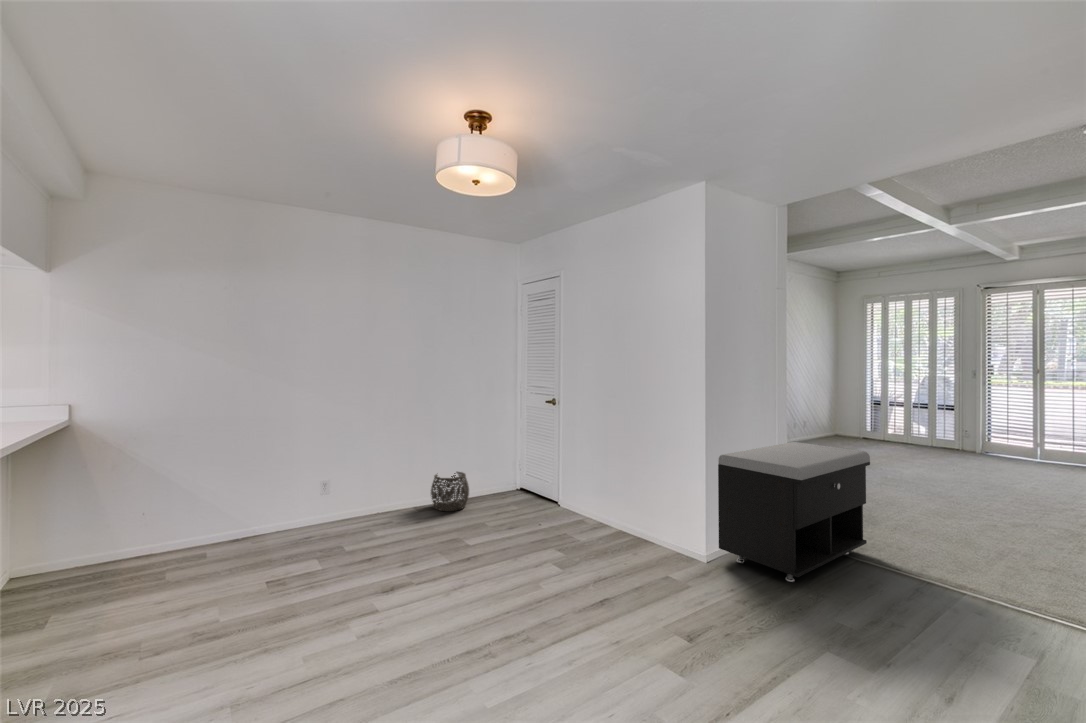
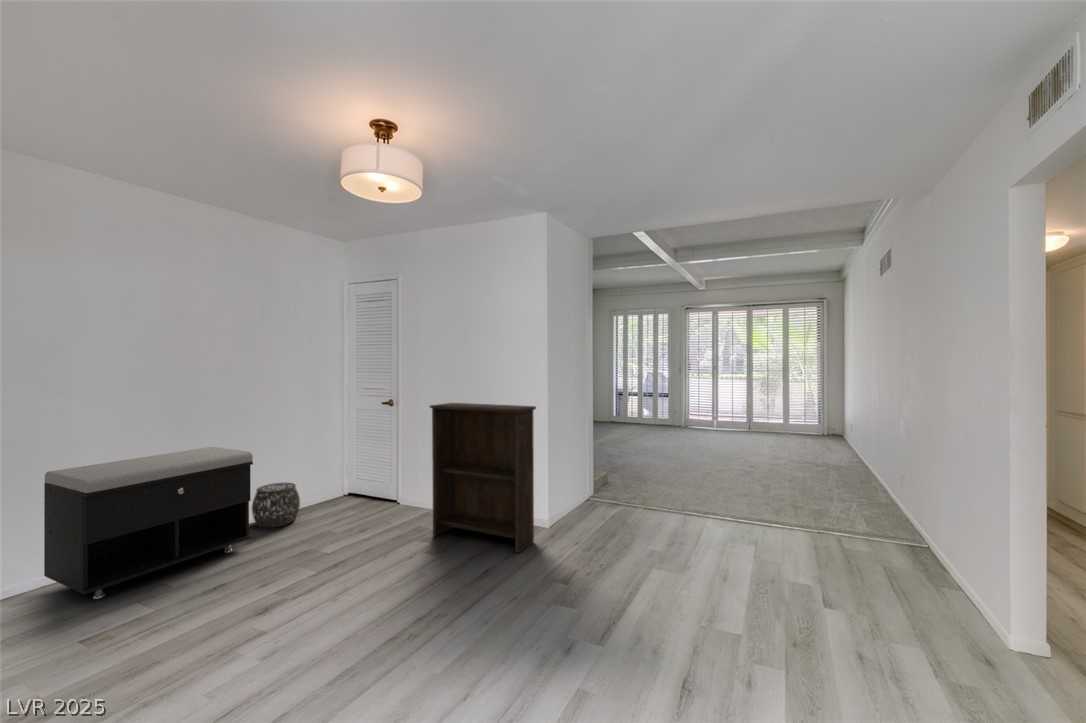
bookshelf: none [567,405,679,588] -> present [430,403,536,553]
storage bench: present [718,442,870,582] -> present [44,447,253,599]

